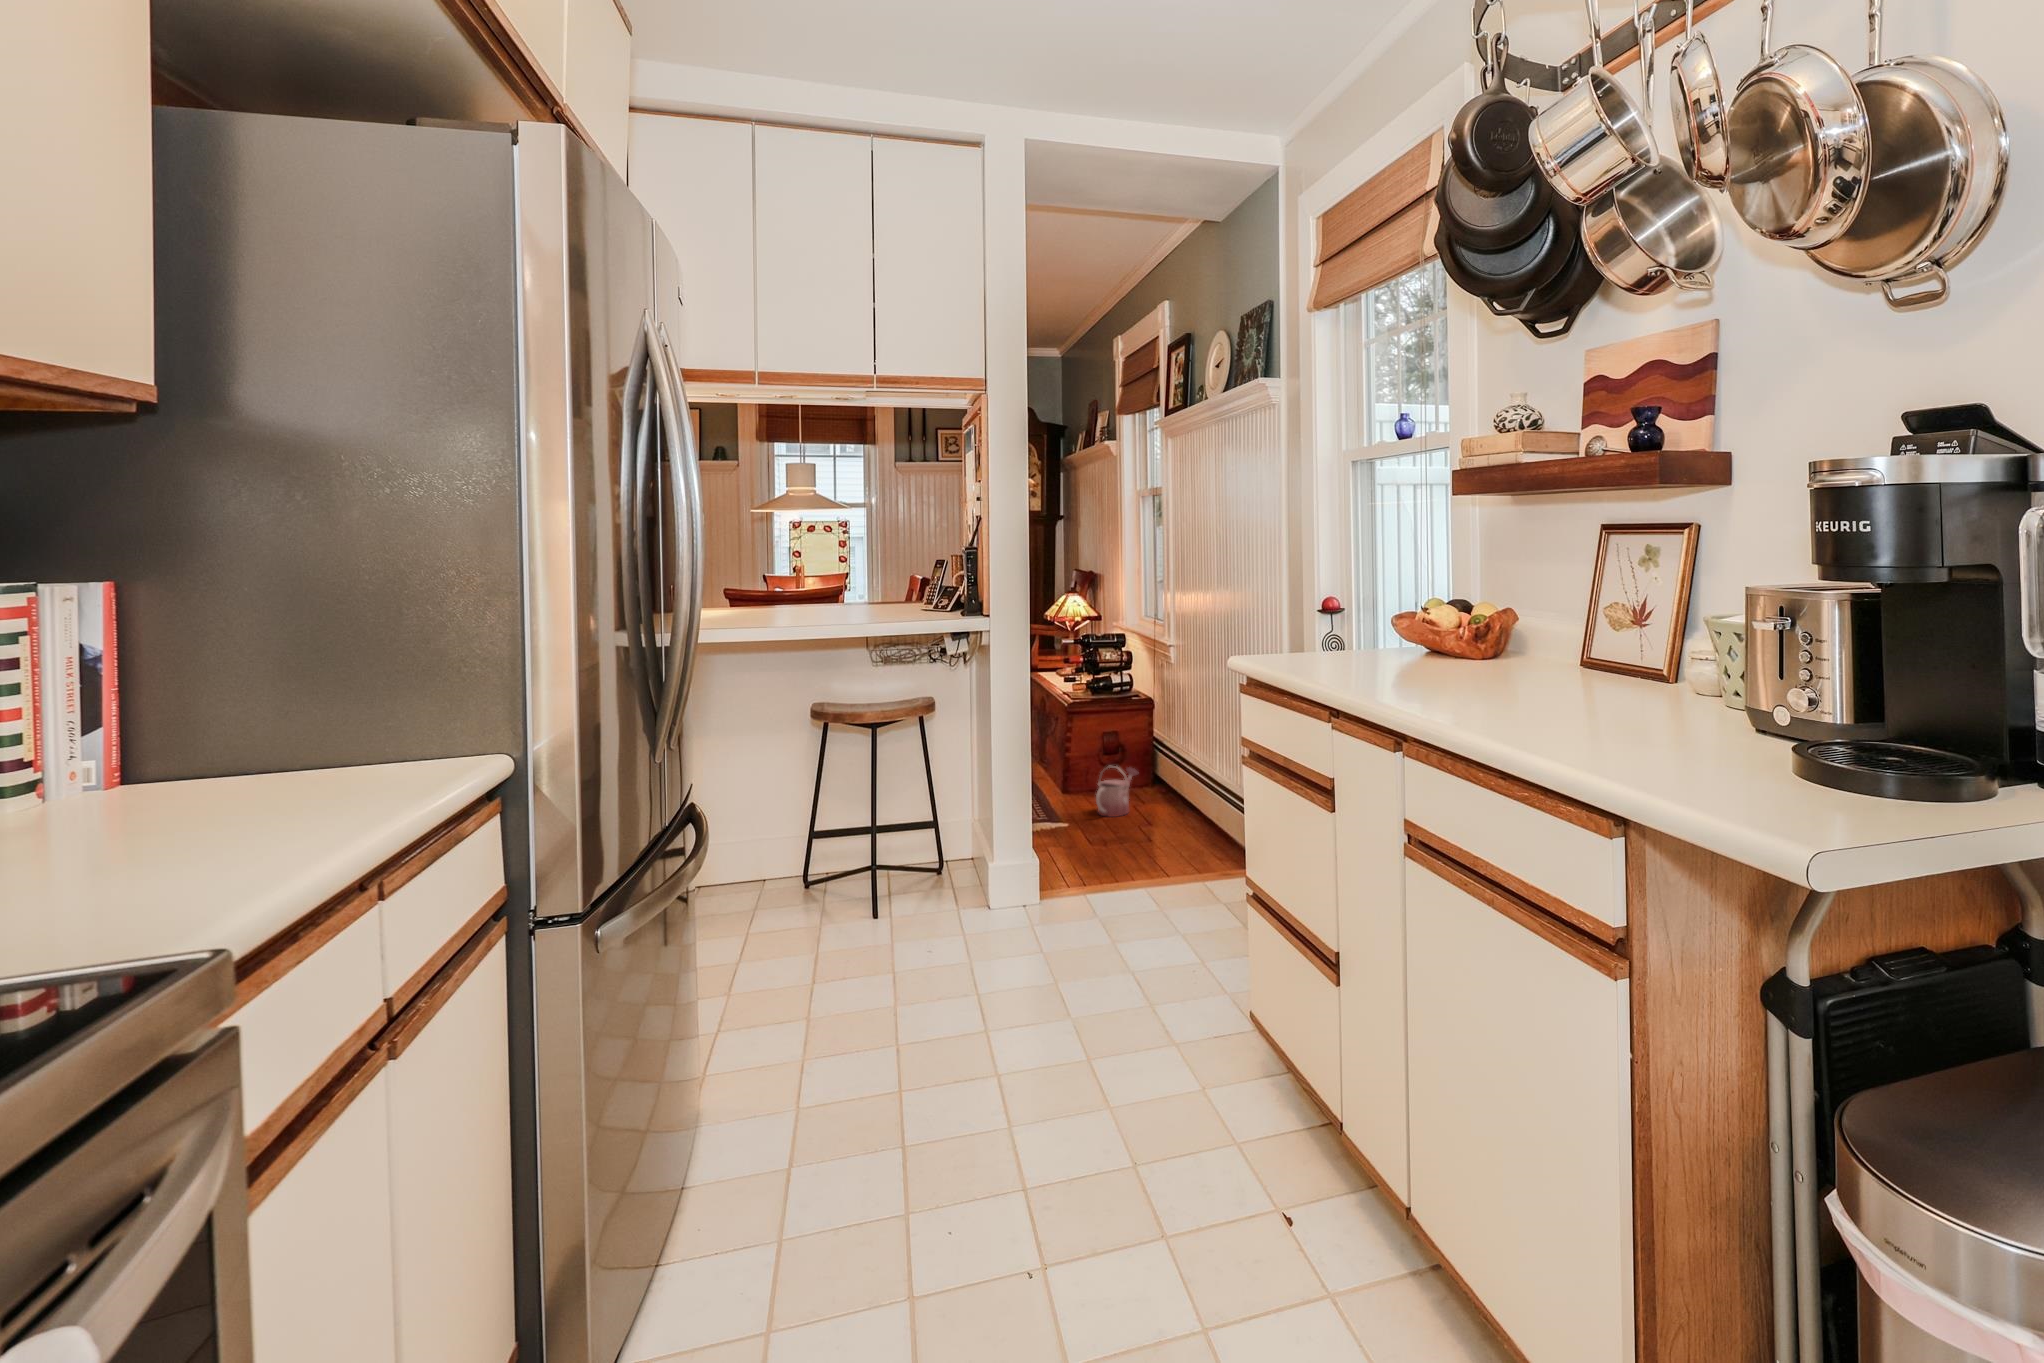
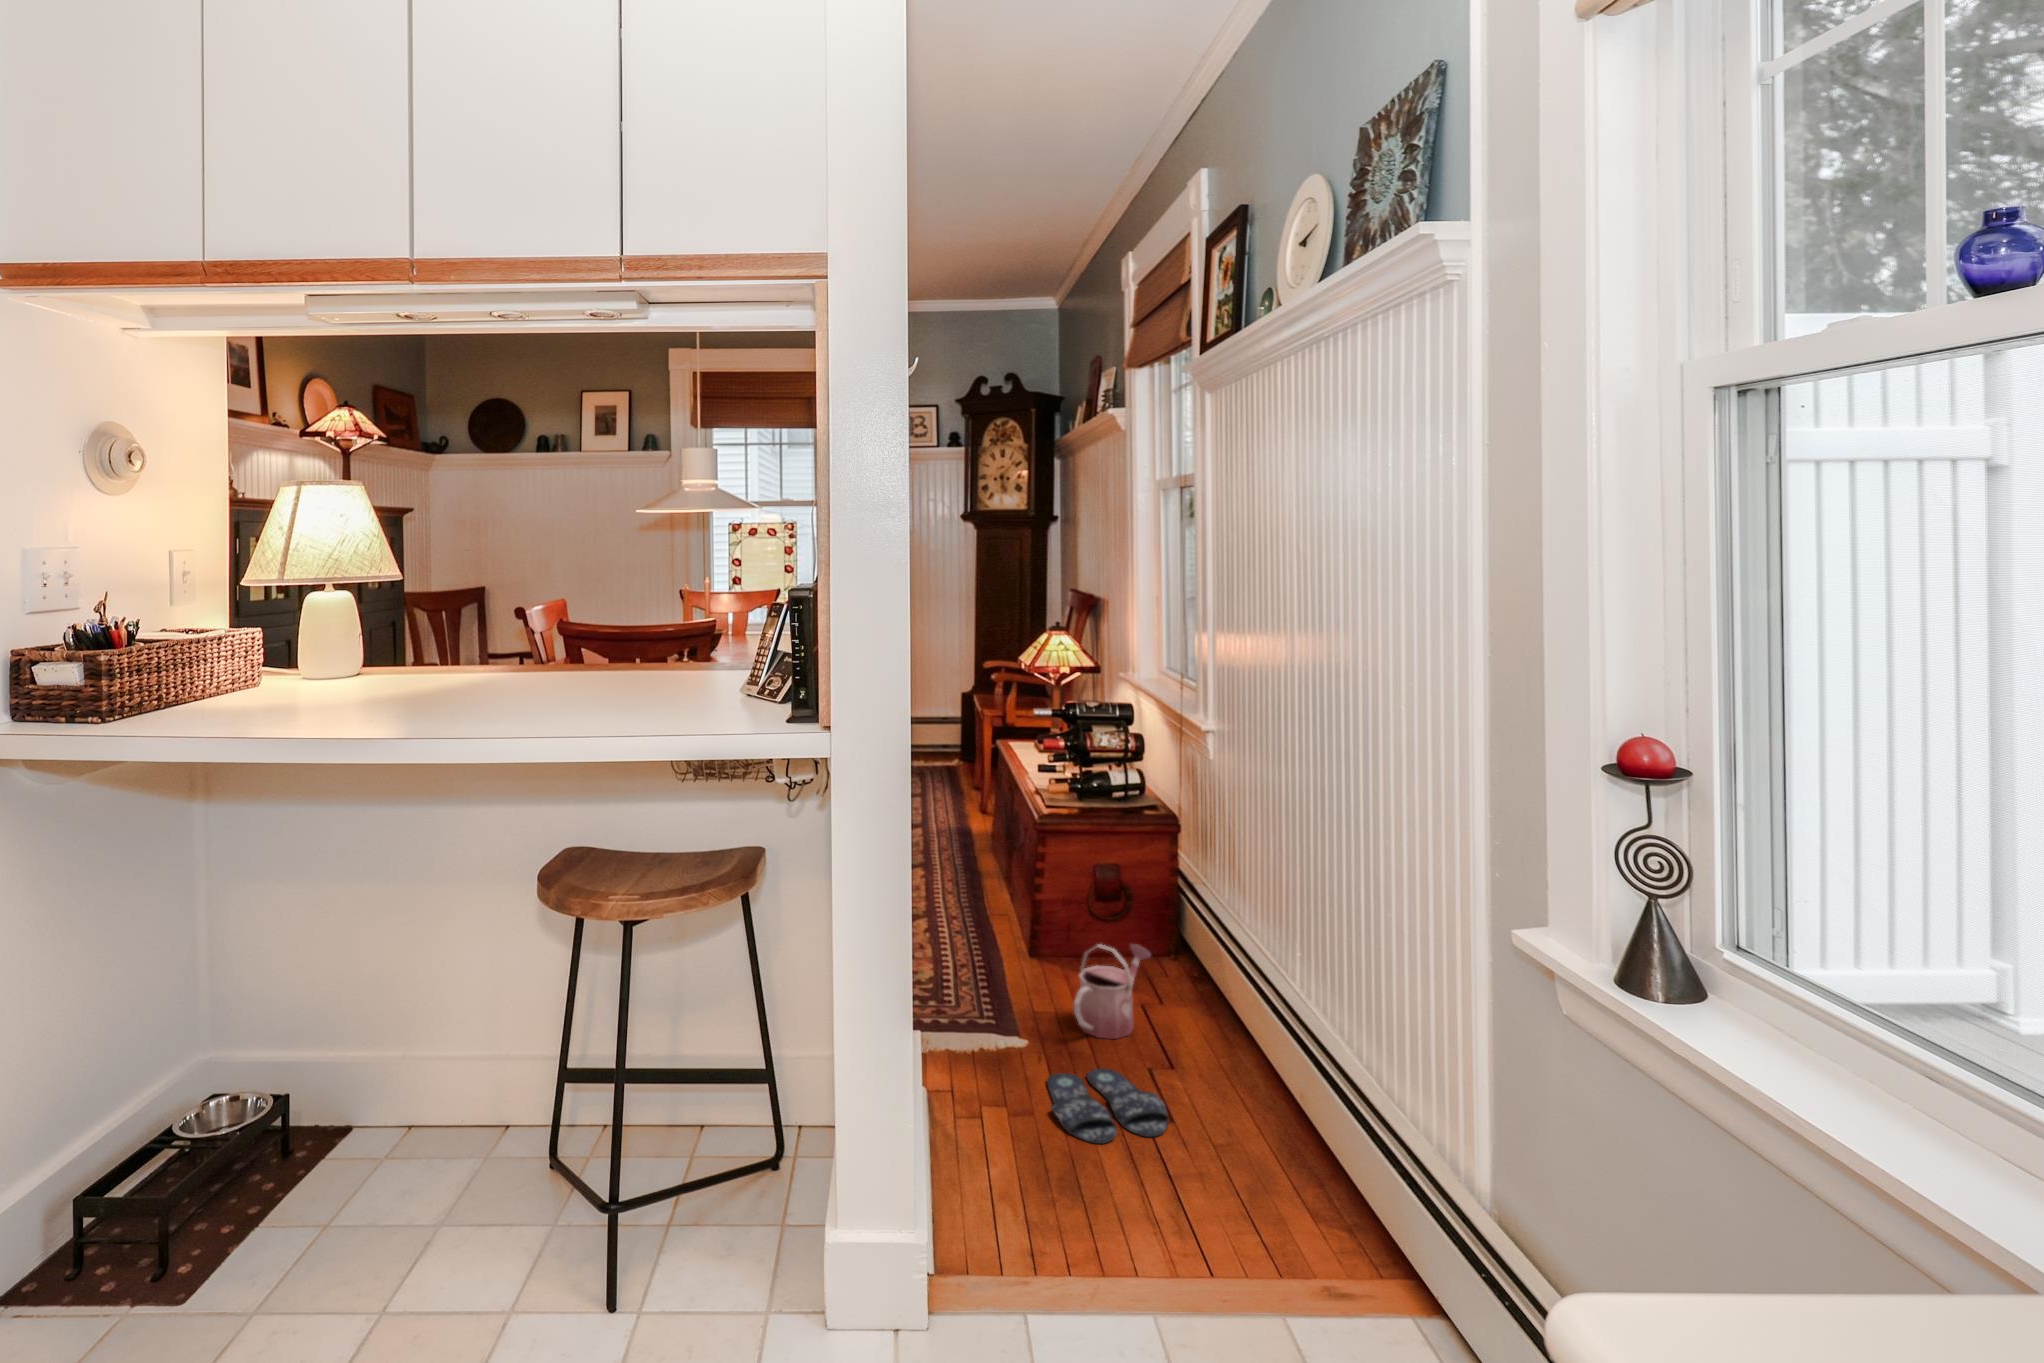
slippers: none [1083,826,1149,850] -> present [1047,1068,1168,1144]

